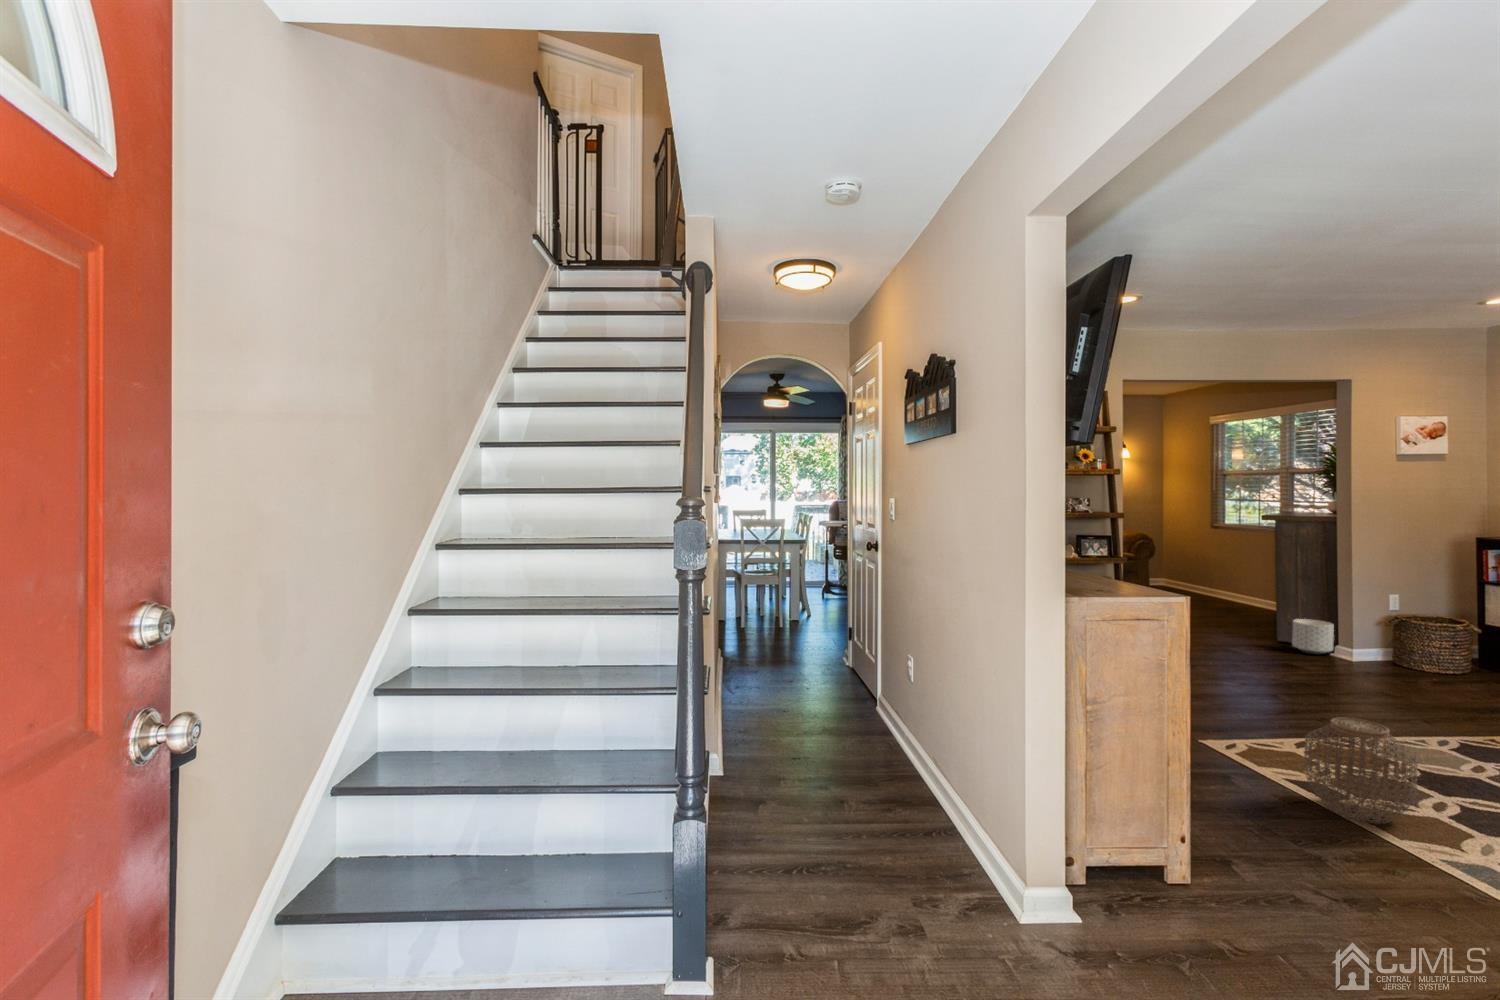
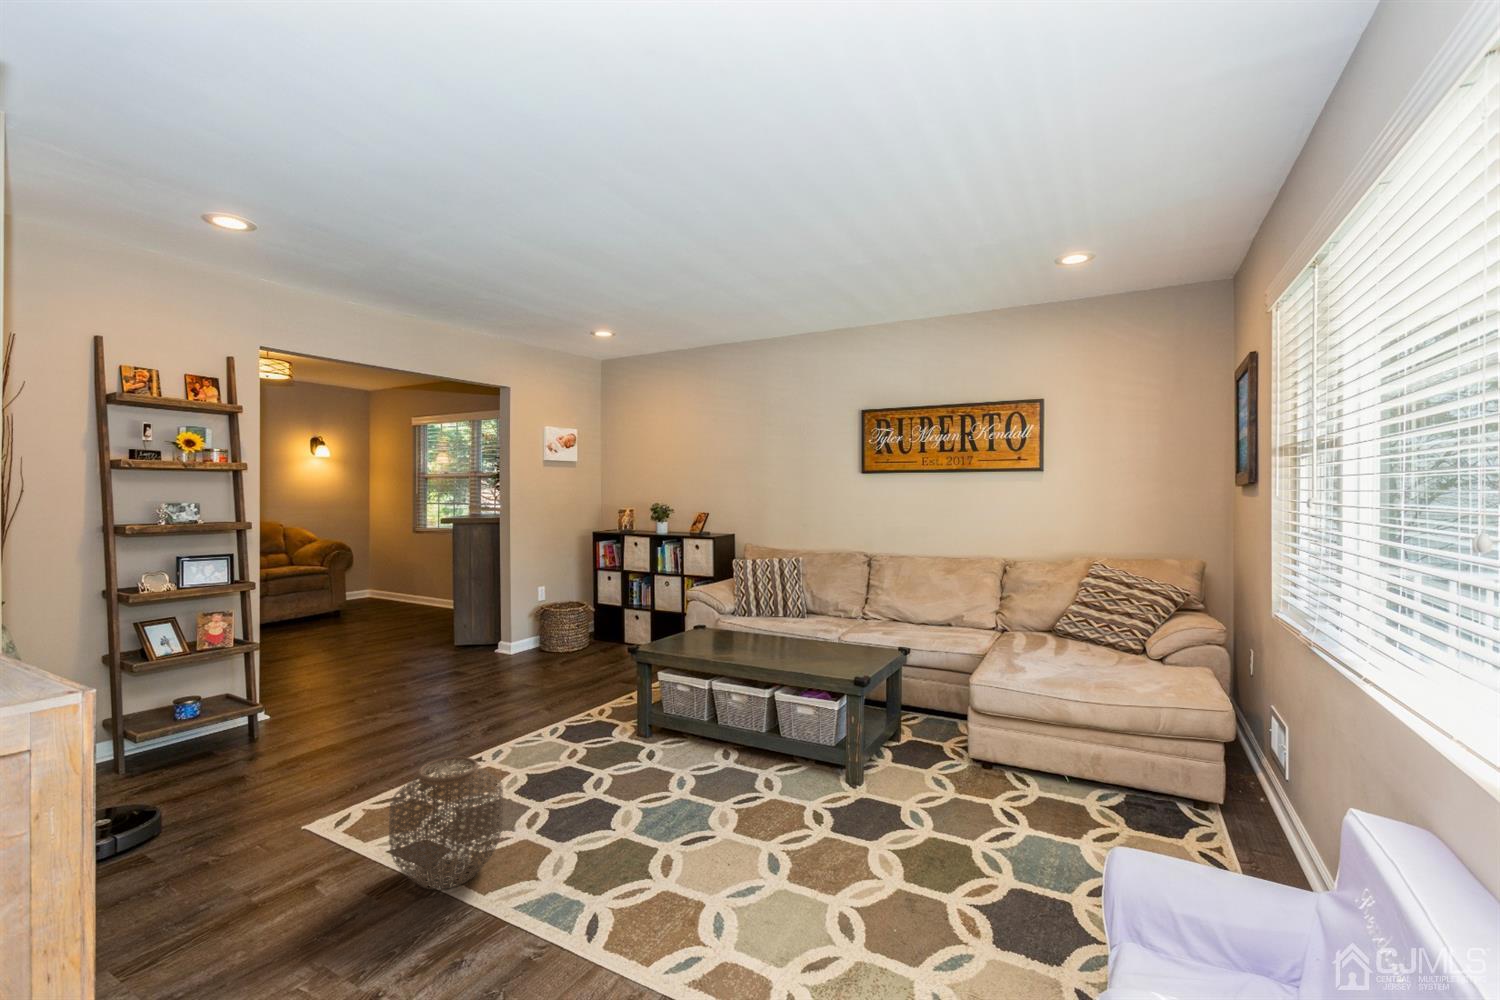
planter: present [1292,619,1334,654] -> none [464,617,498,651]

